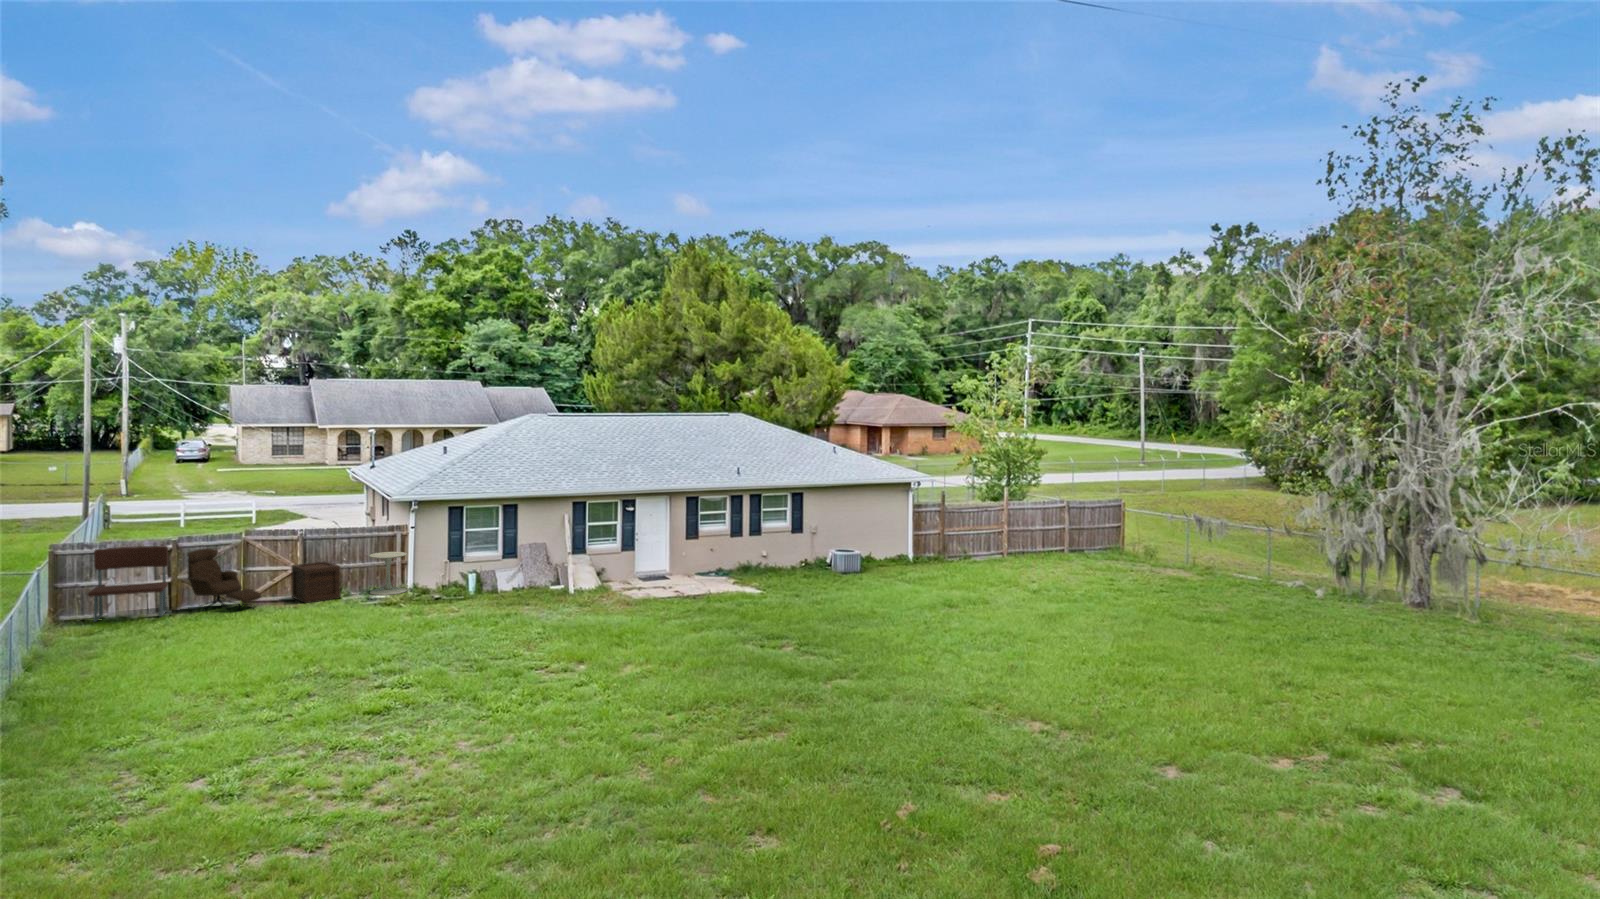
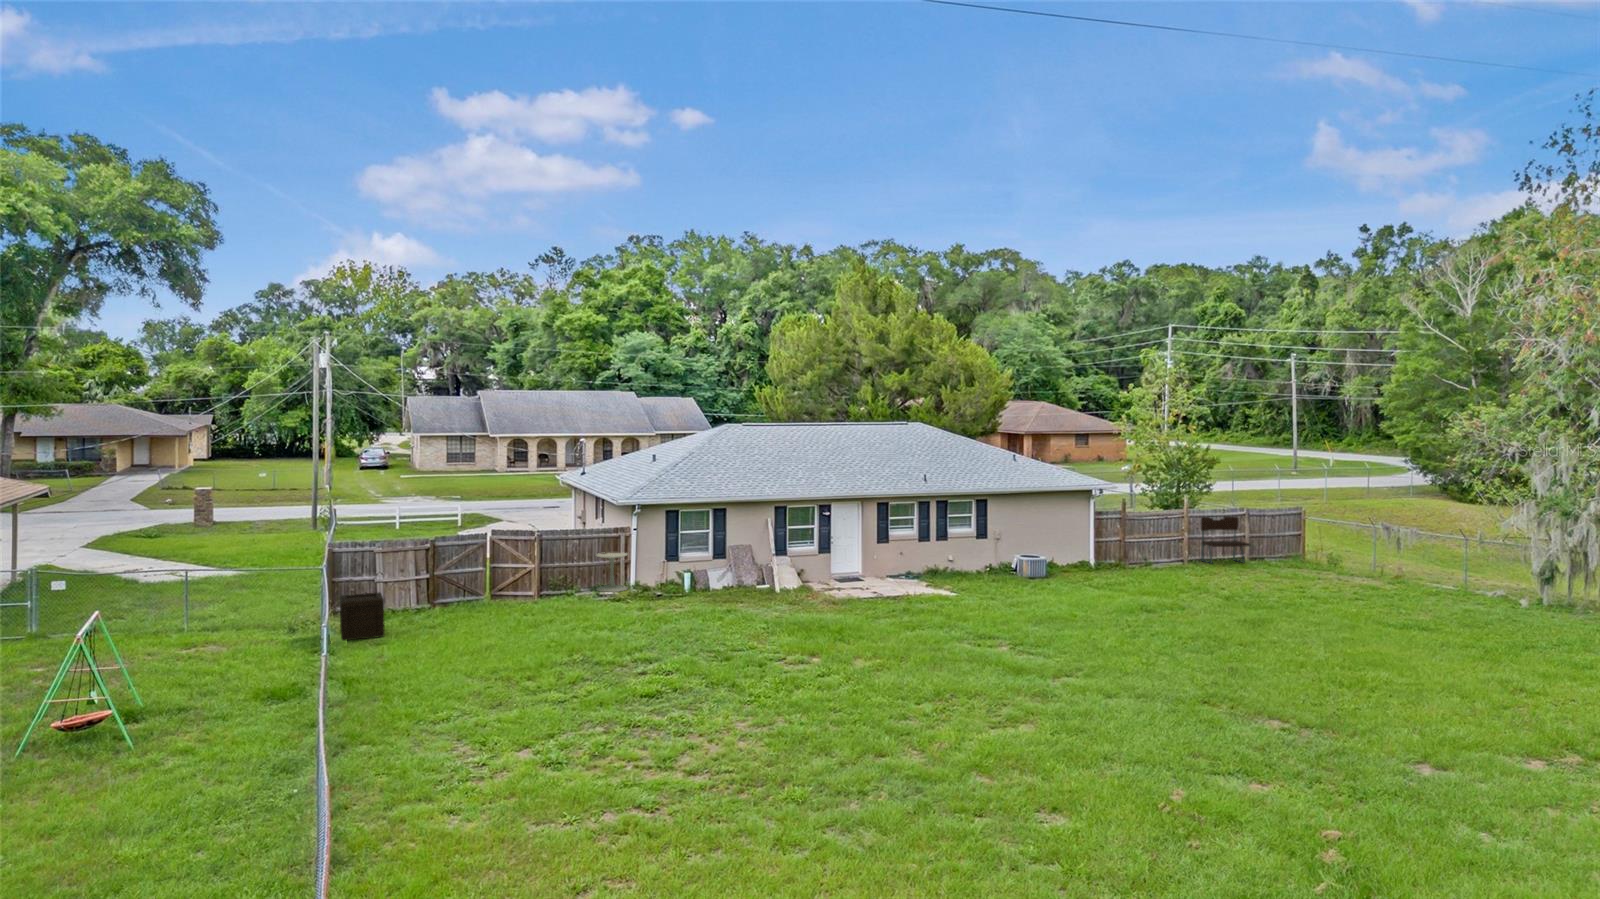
bench: present [88,546,168,622] -> present [1201,516,1250,564]
lounge chair: present [188,548,261,610] -> none [446,547,508,604]
wooden crate: present [291,561,341,603] -> present [340,592,385,641]

